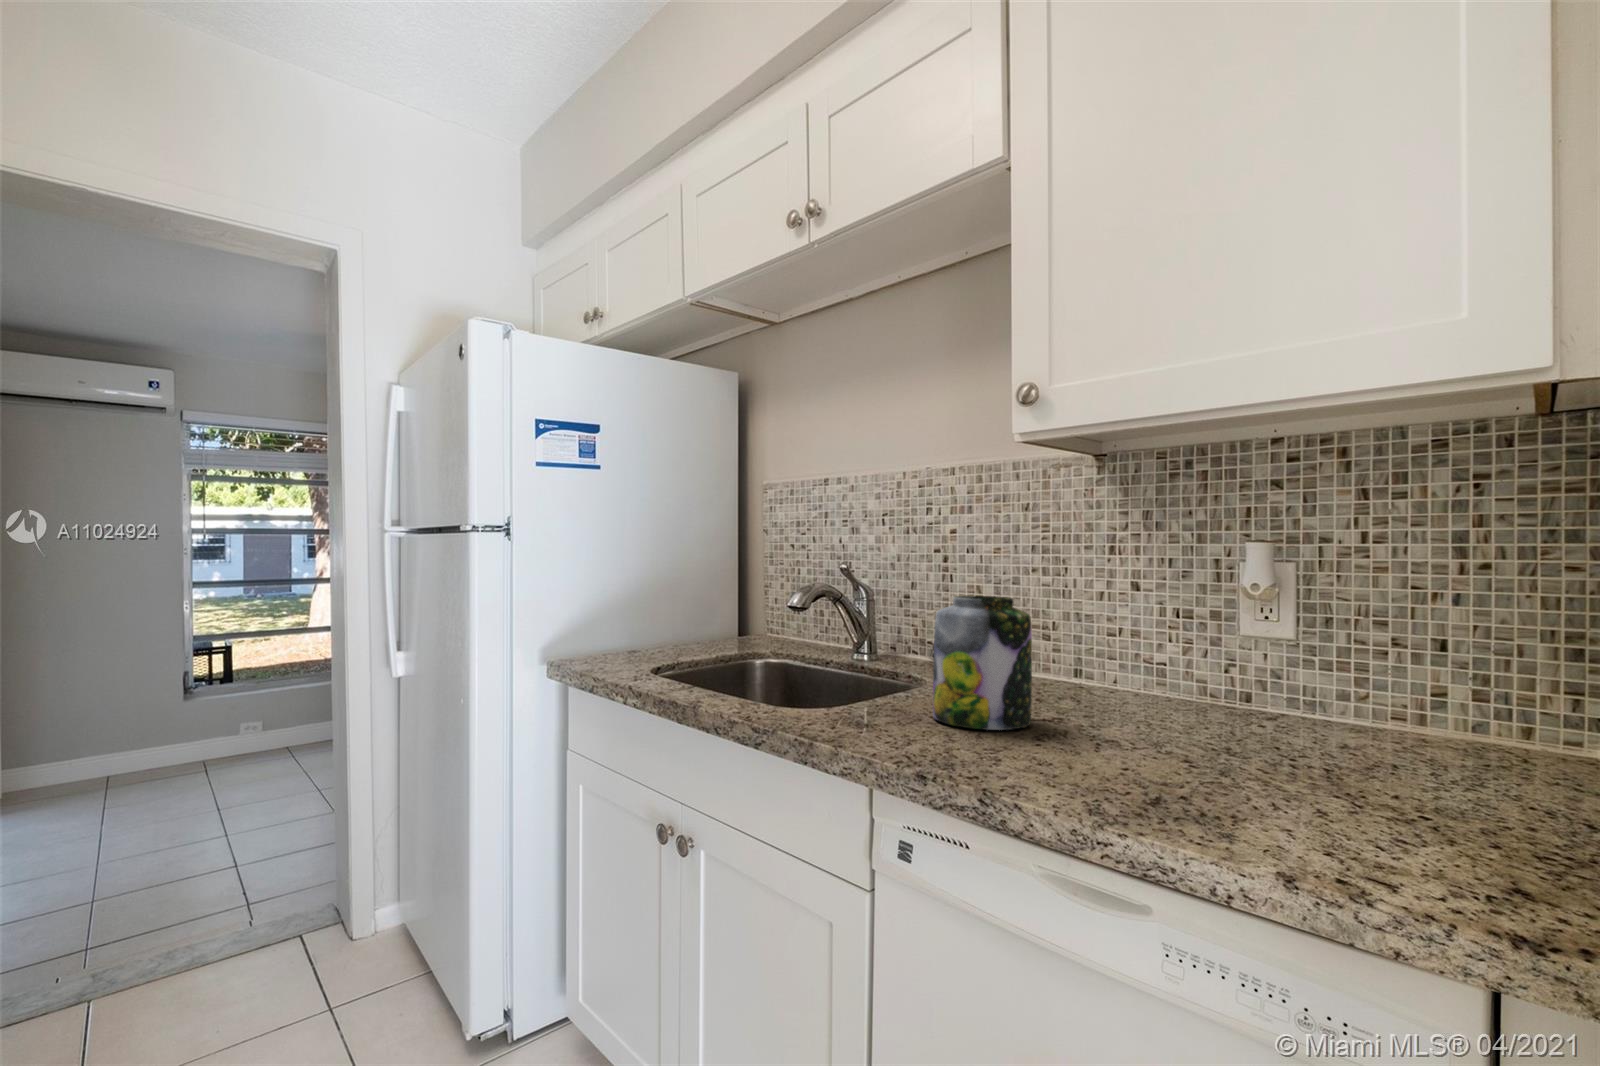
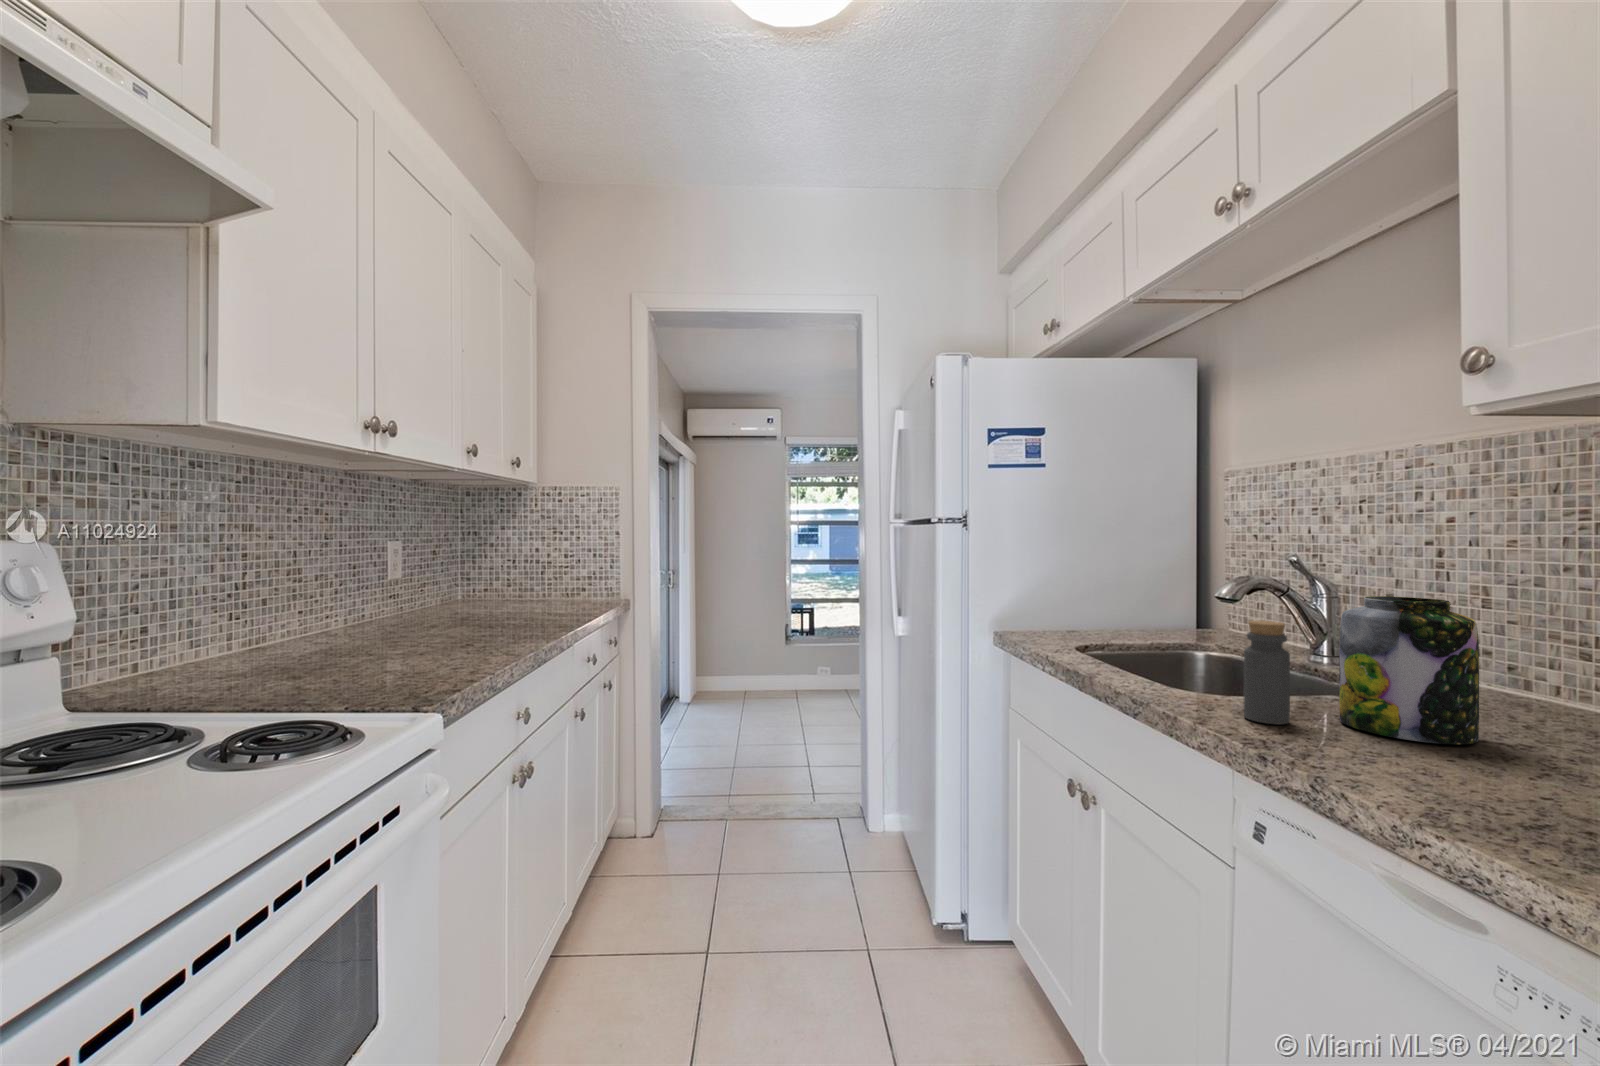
bottle: none [866,625,907,734] -> present [1244,621,1290,724]

